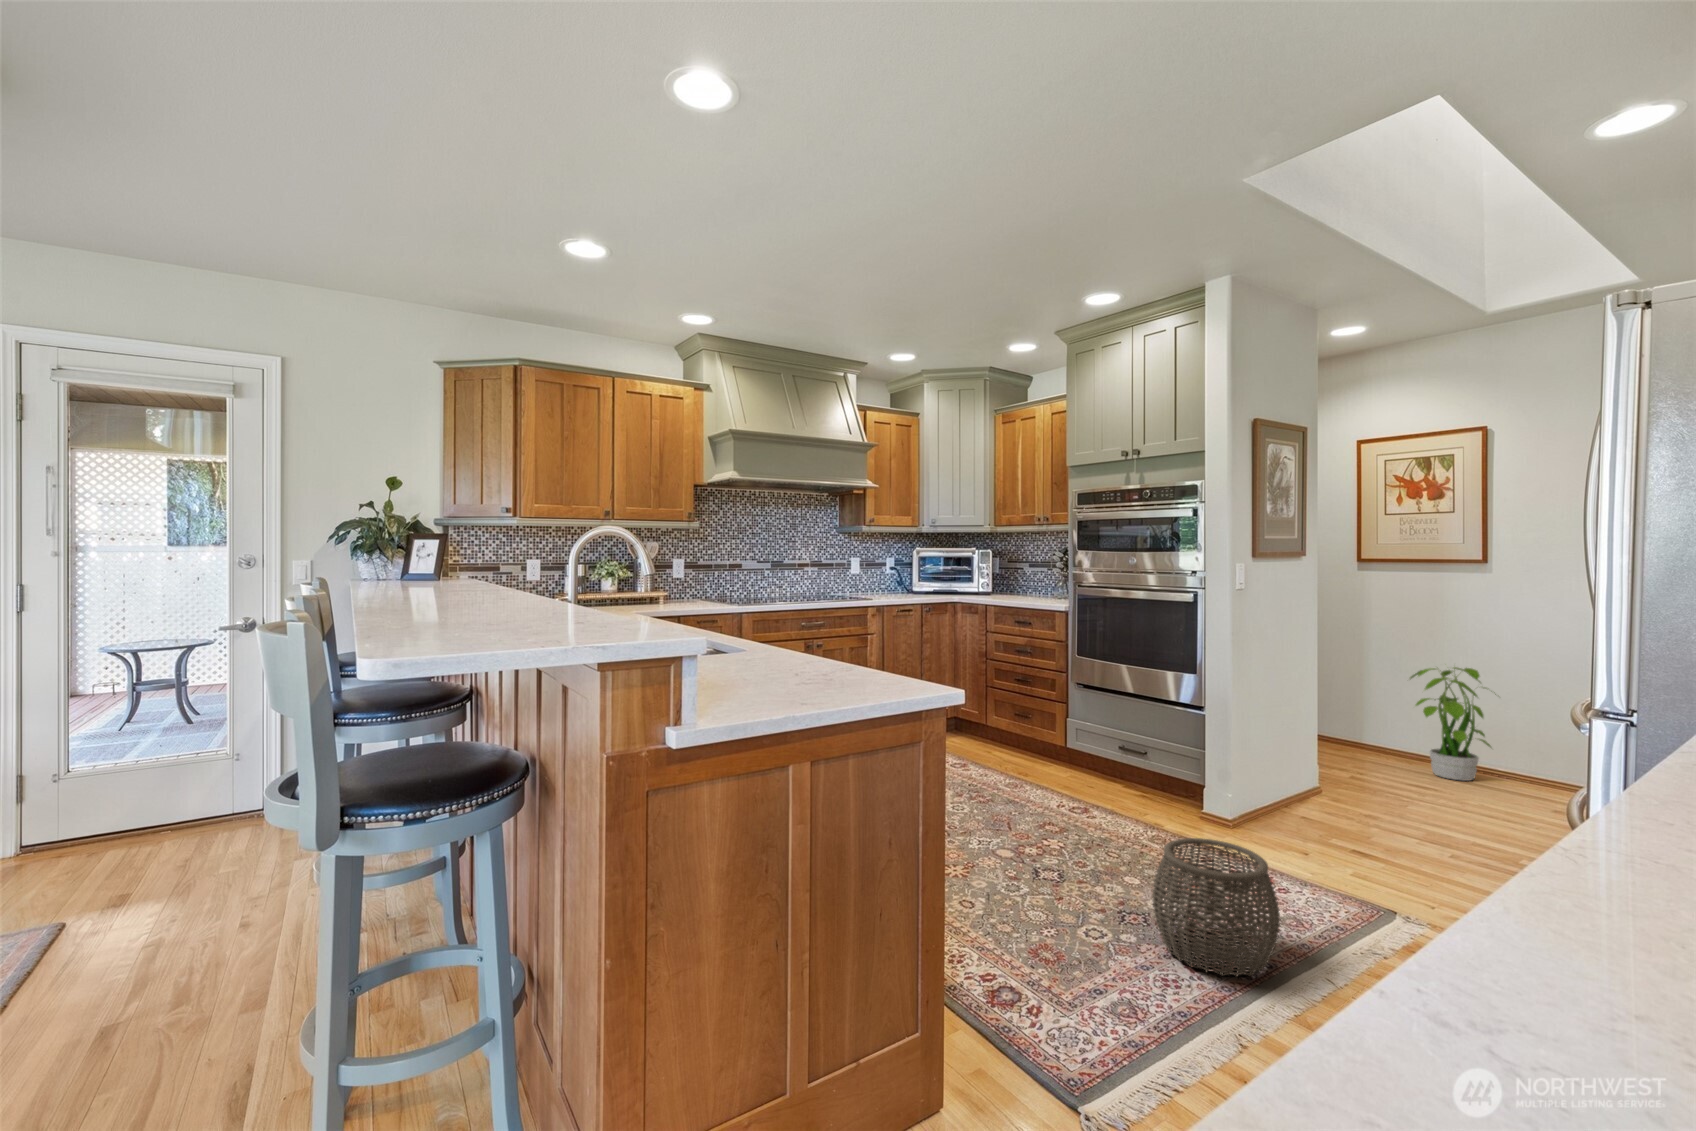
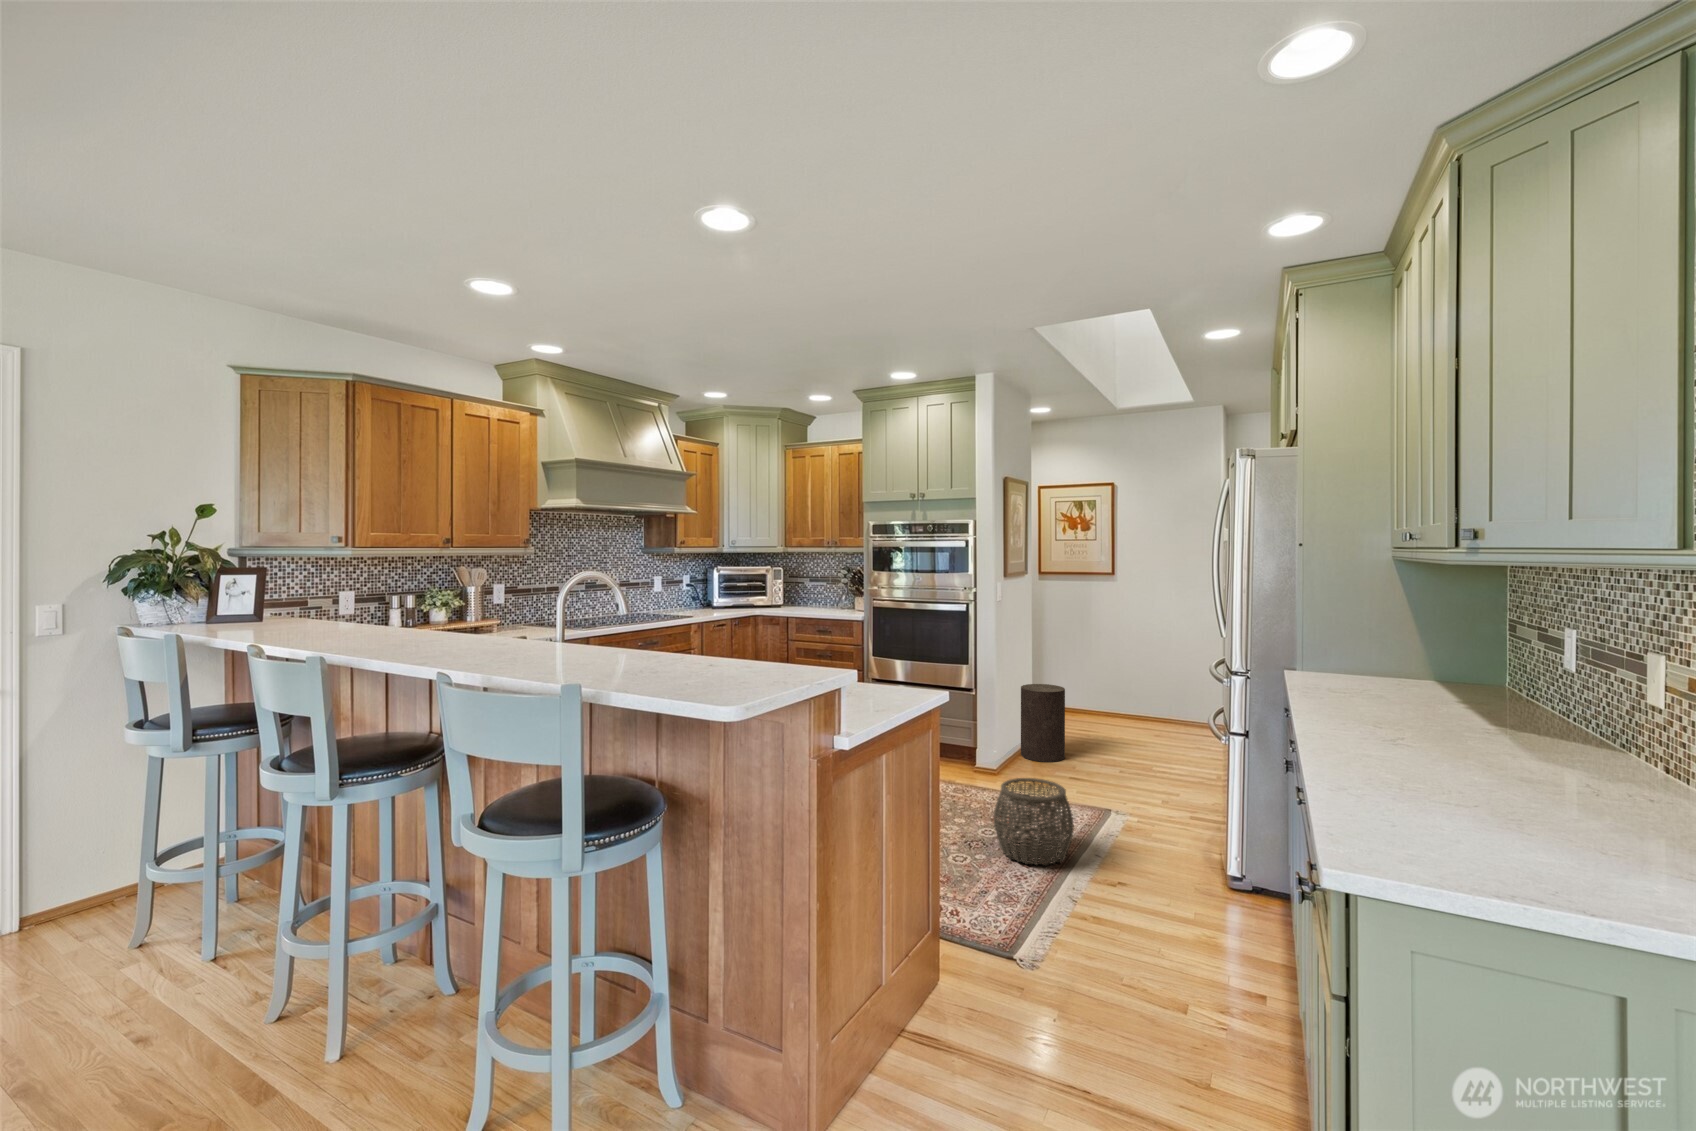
potted plant: present [1409,666,1496,781] -> none [1072,642,1124,720]
stool: none [1282,712,1356,828] -> present [1021,684,1065,762]

